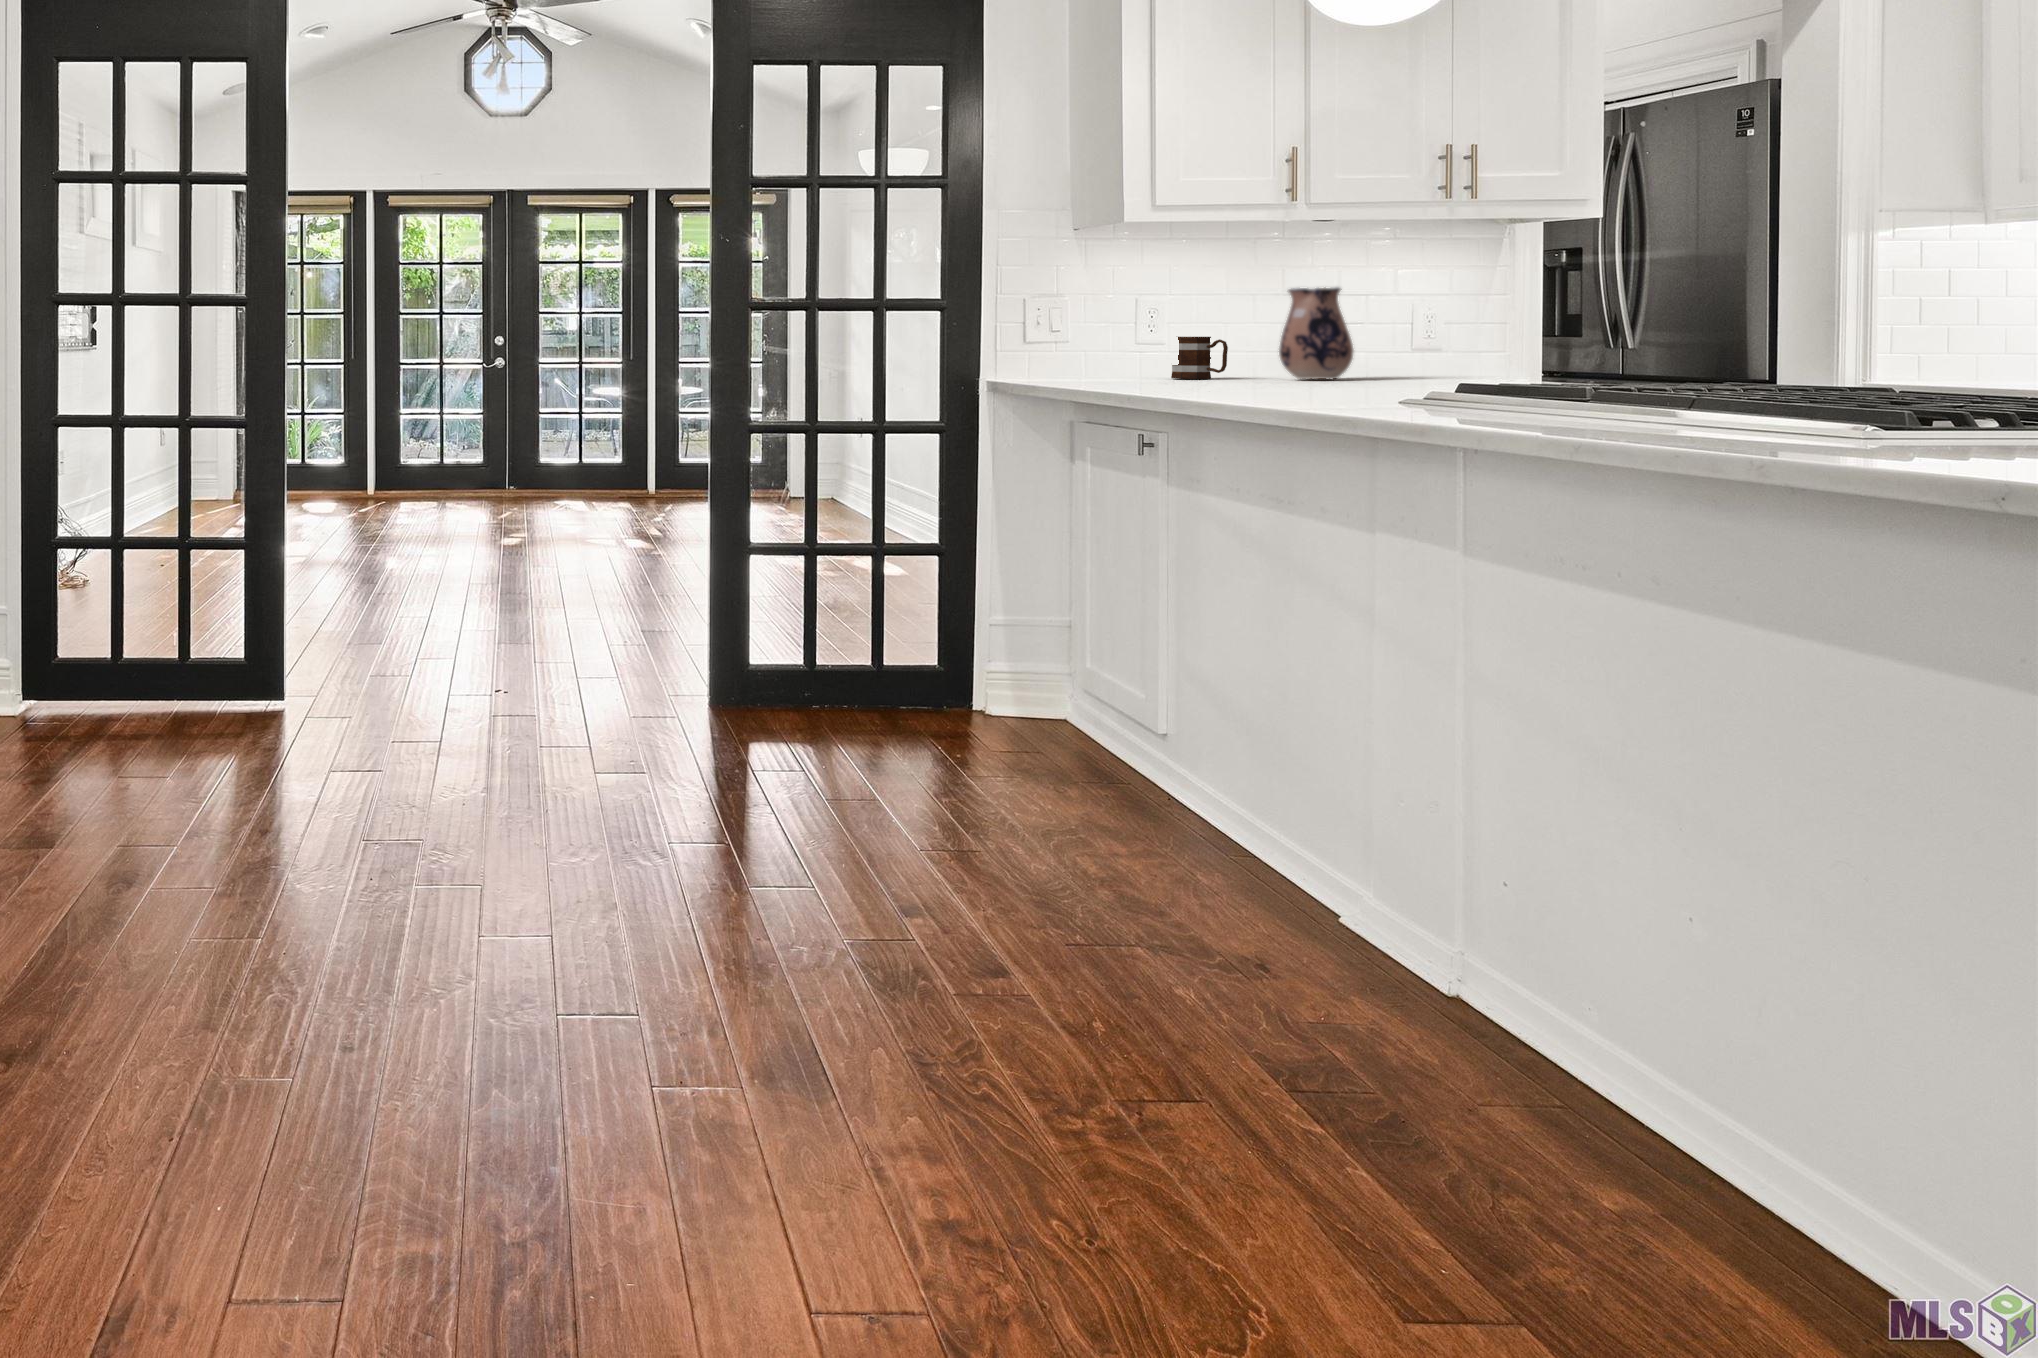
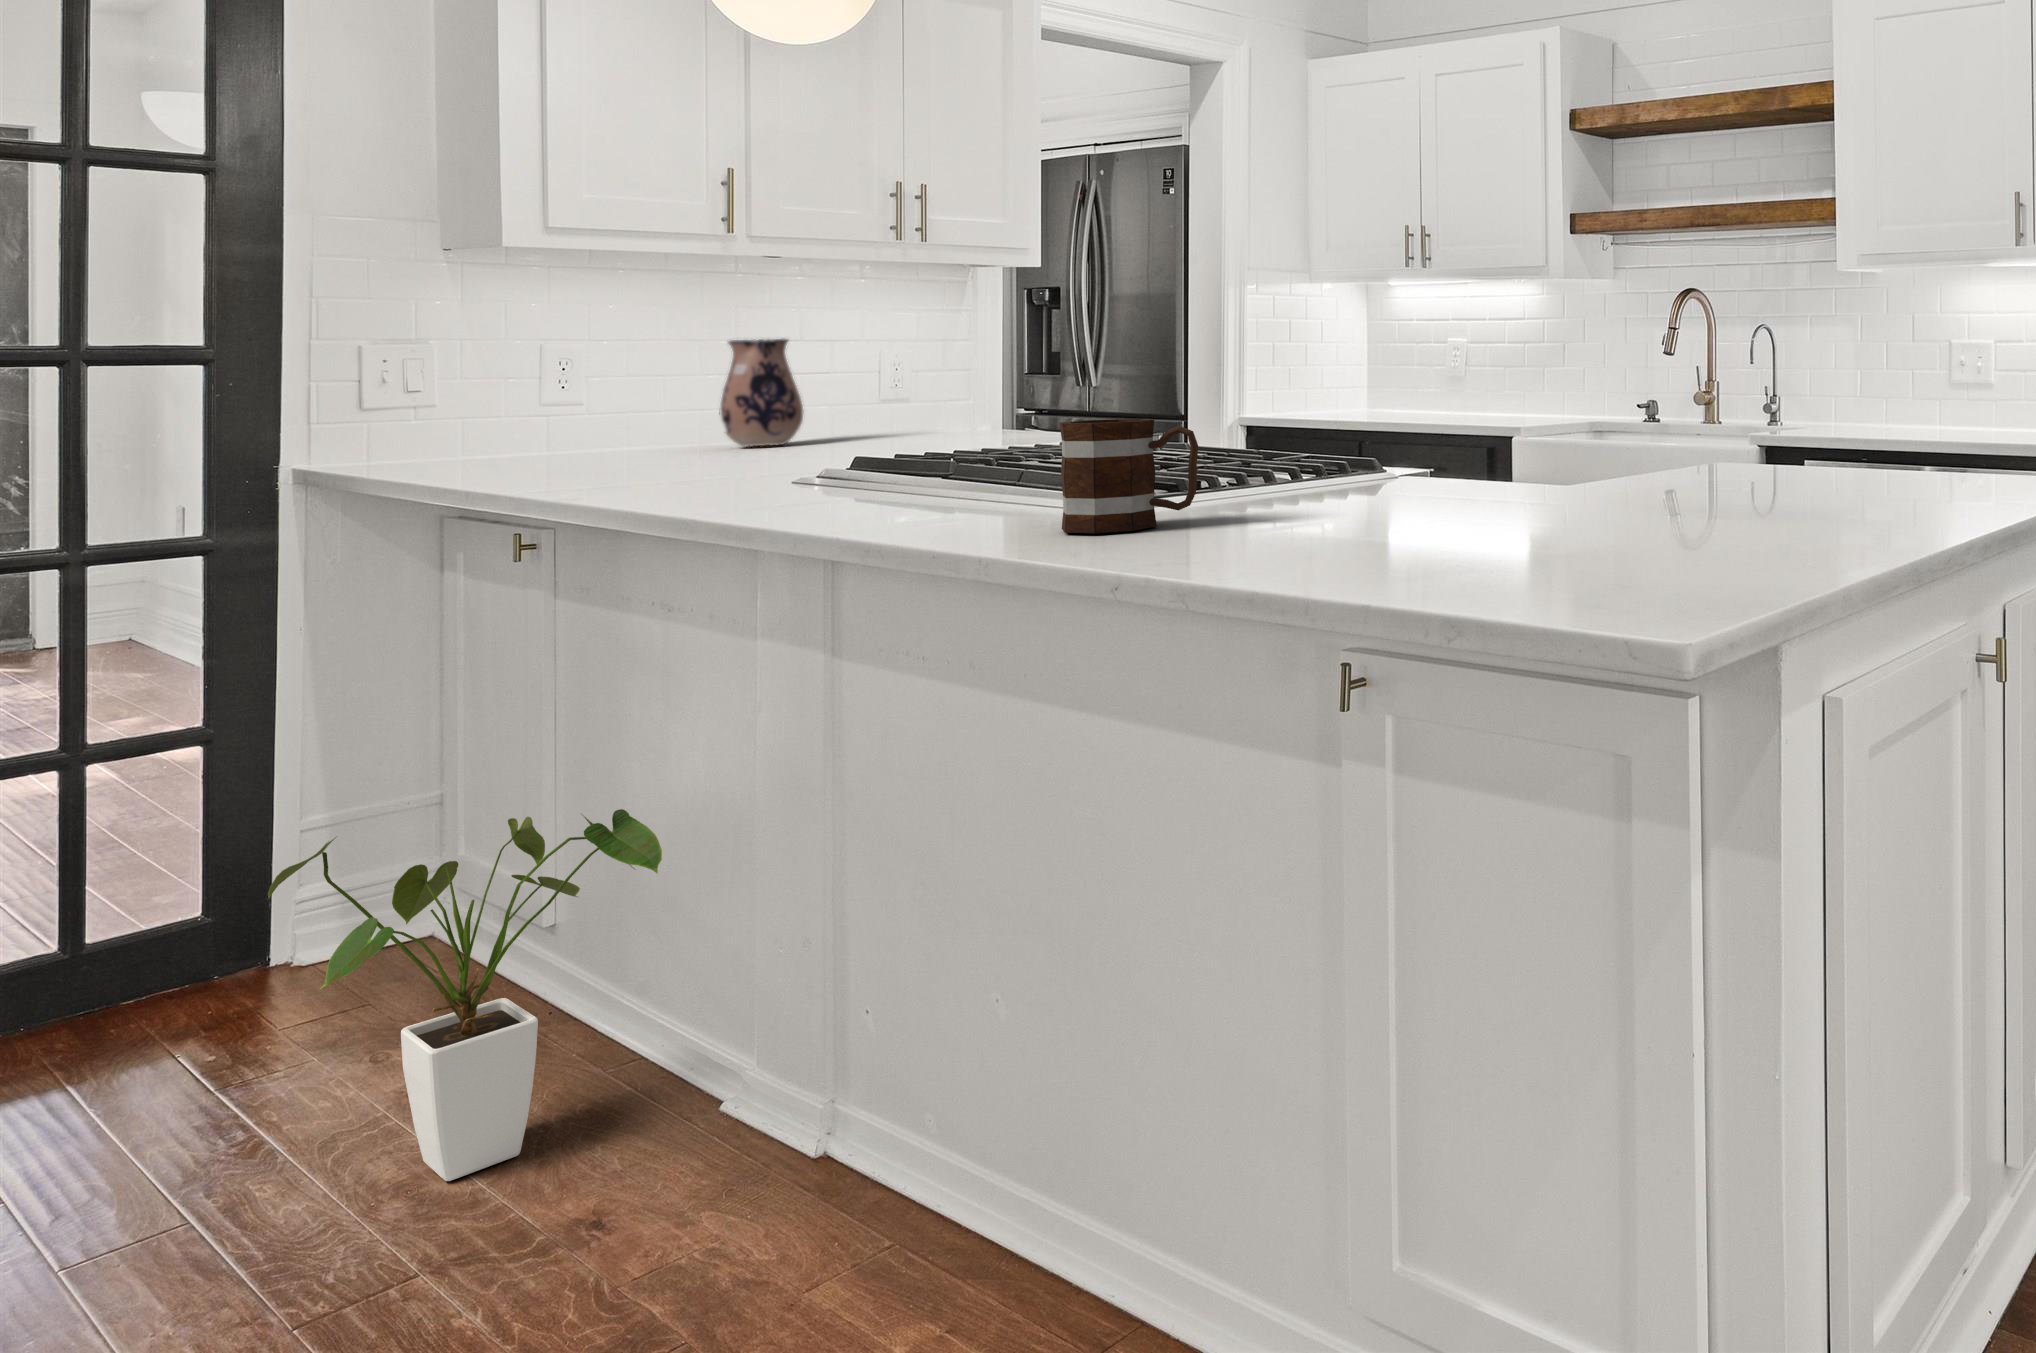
mug: present [1171,337,1228,379] -> present [1059,419,1198,533]
house plant: none [1025,618,1294,879] -> present [268,809,662,1181]

